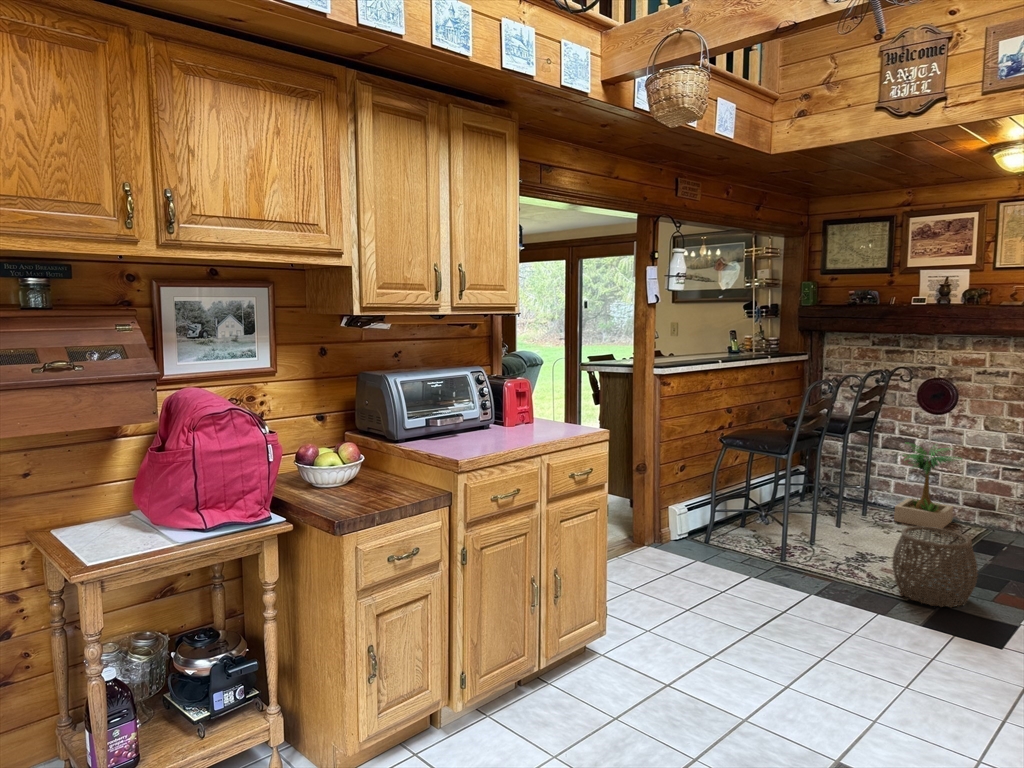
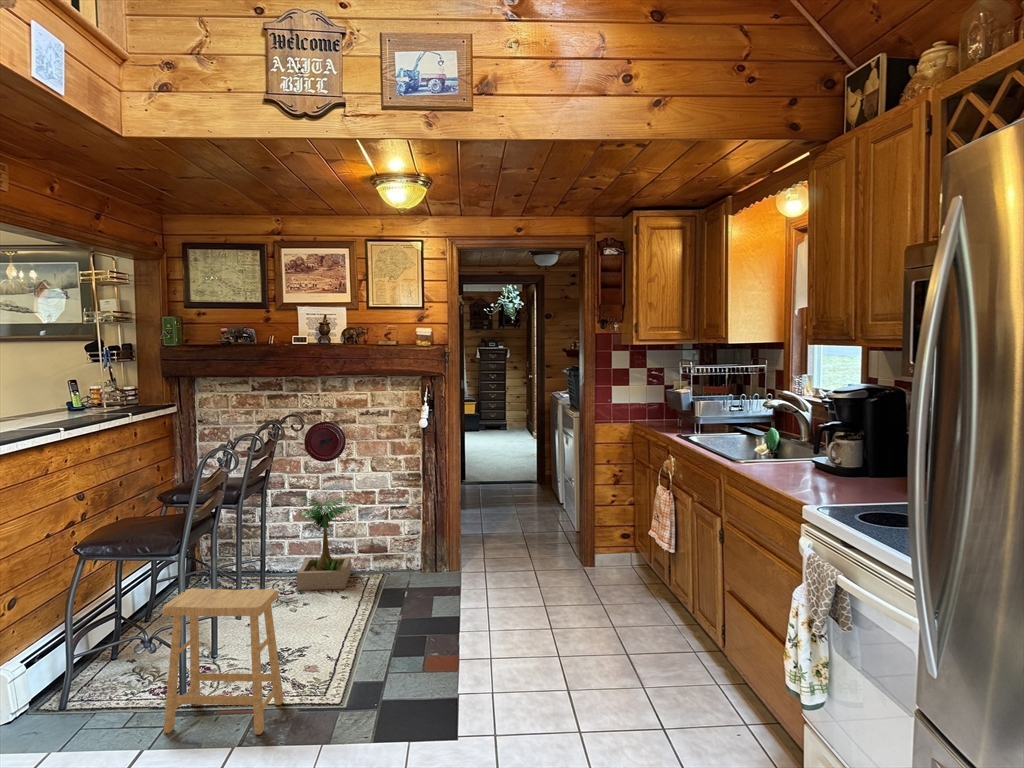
footstool: none [767,480,859,594] -> present [162,588,283,734]
woven basket: present [892,526,978,608] -> none [322,602,410,703]

